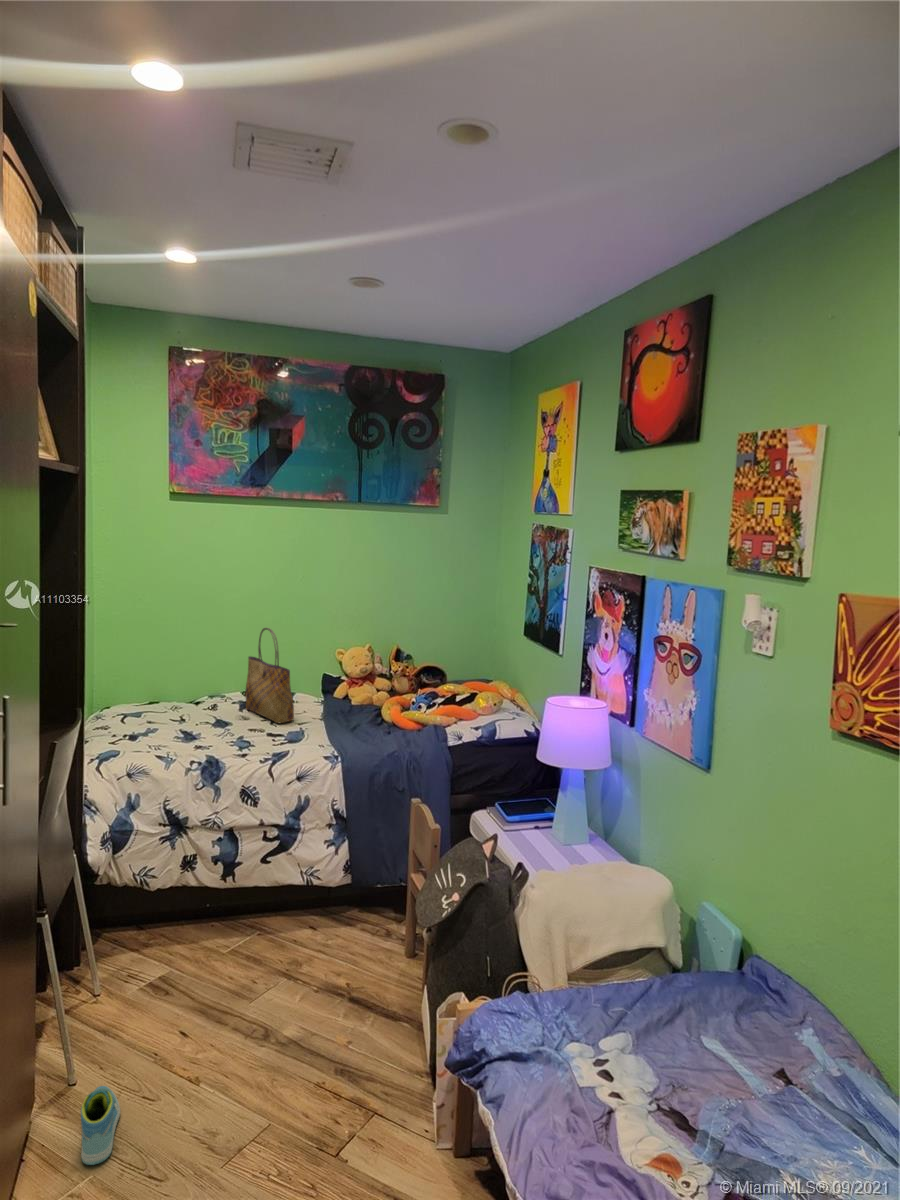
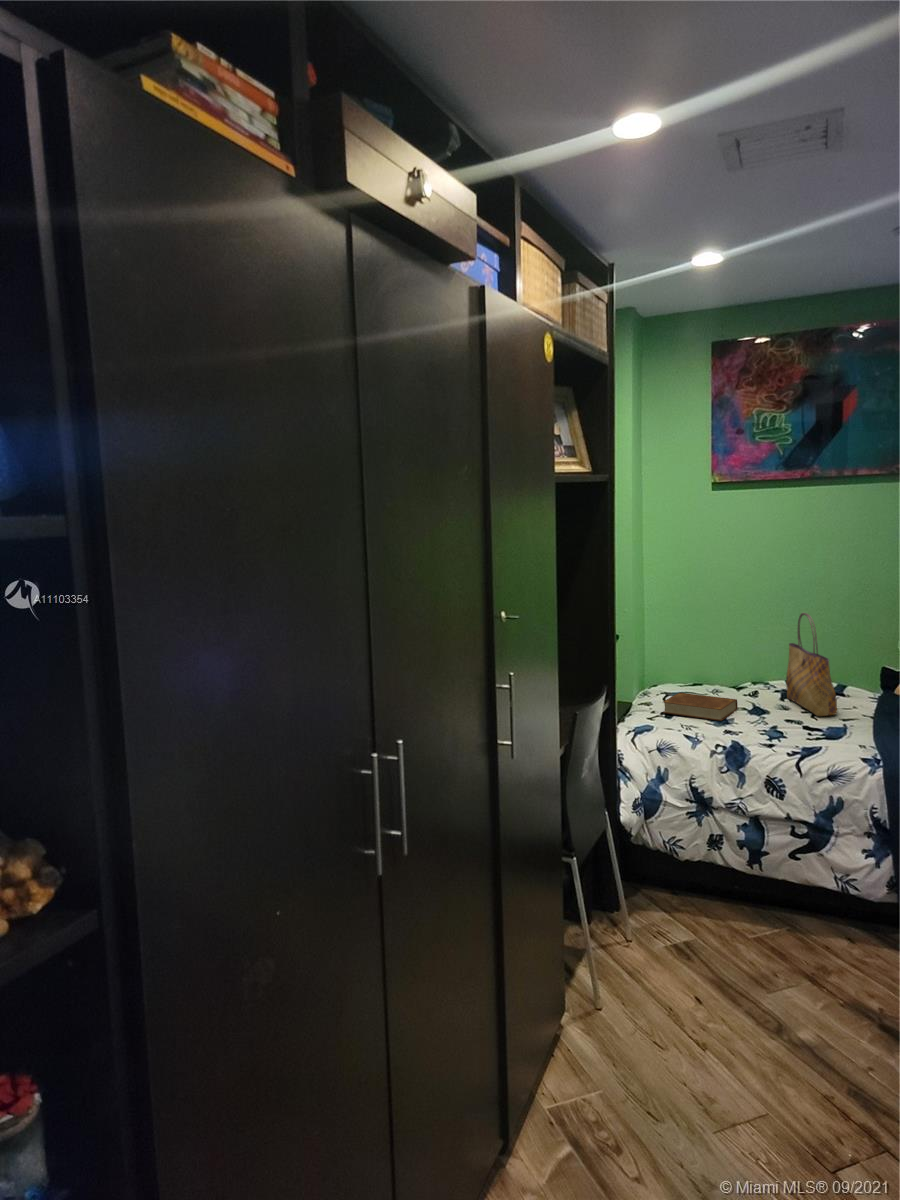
book: none [124,712,202,737] -> present [663,693,738,721]
sneaker: present [81,1086,120,1165] -> none [594,1009,631,1070]

